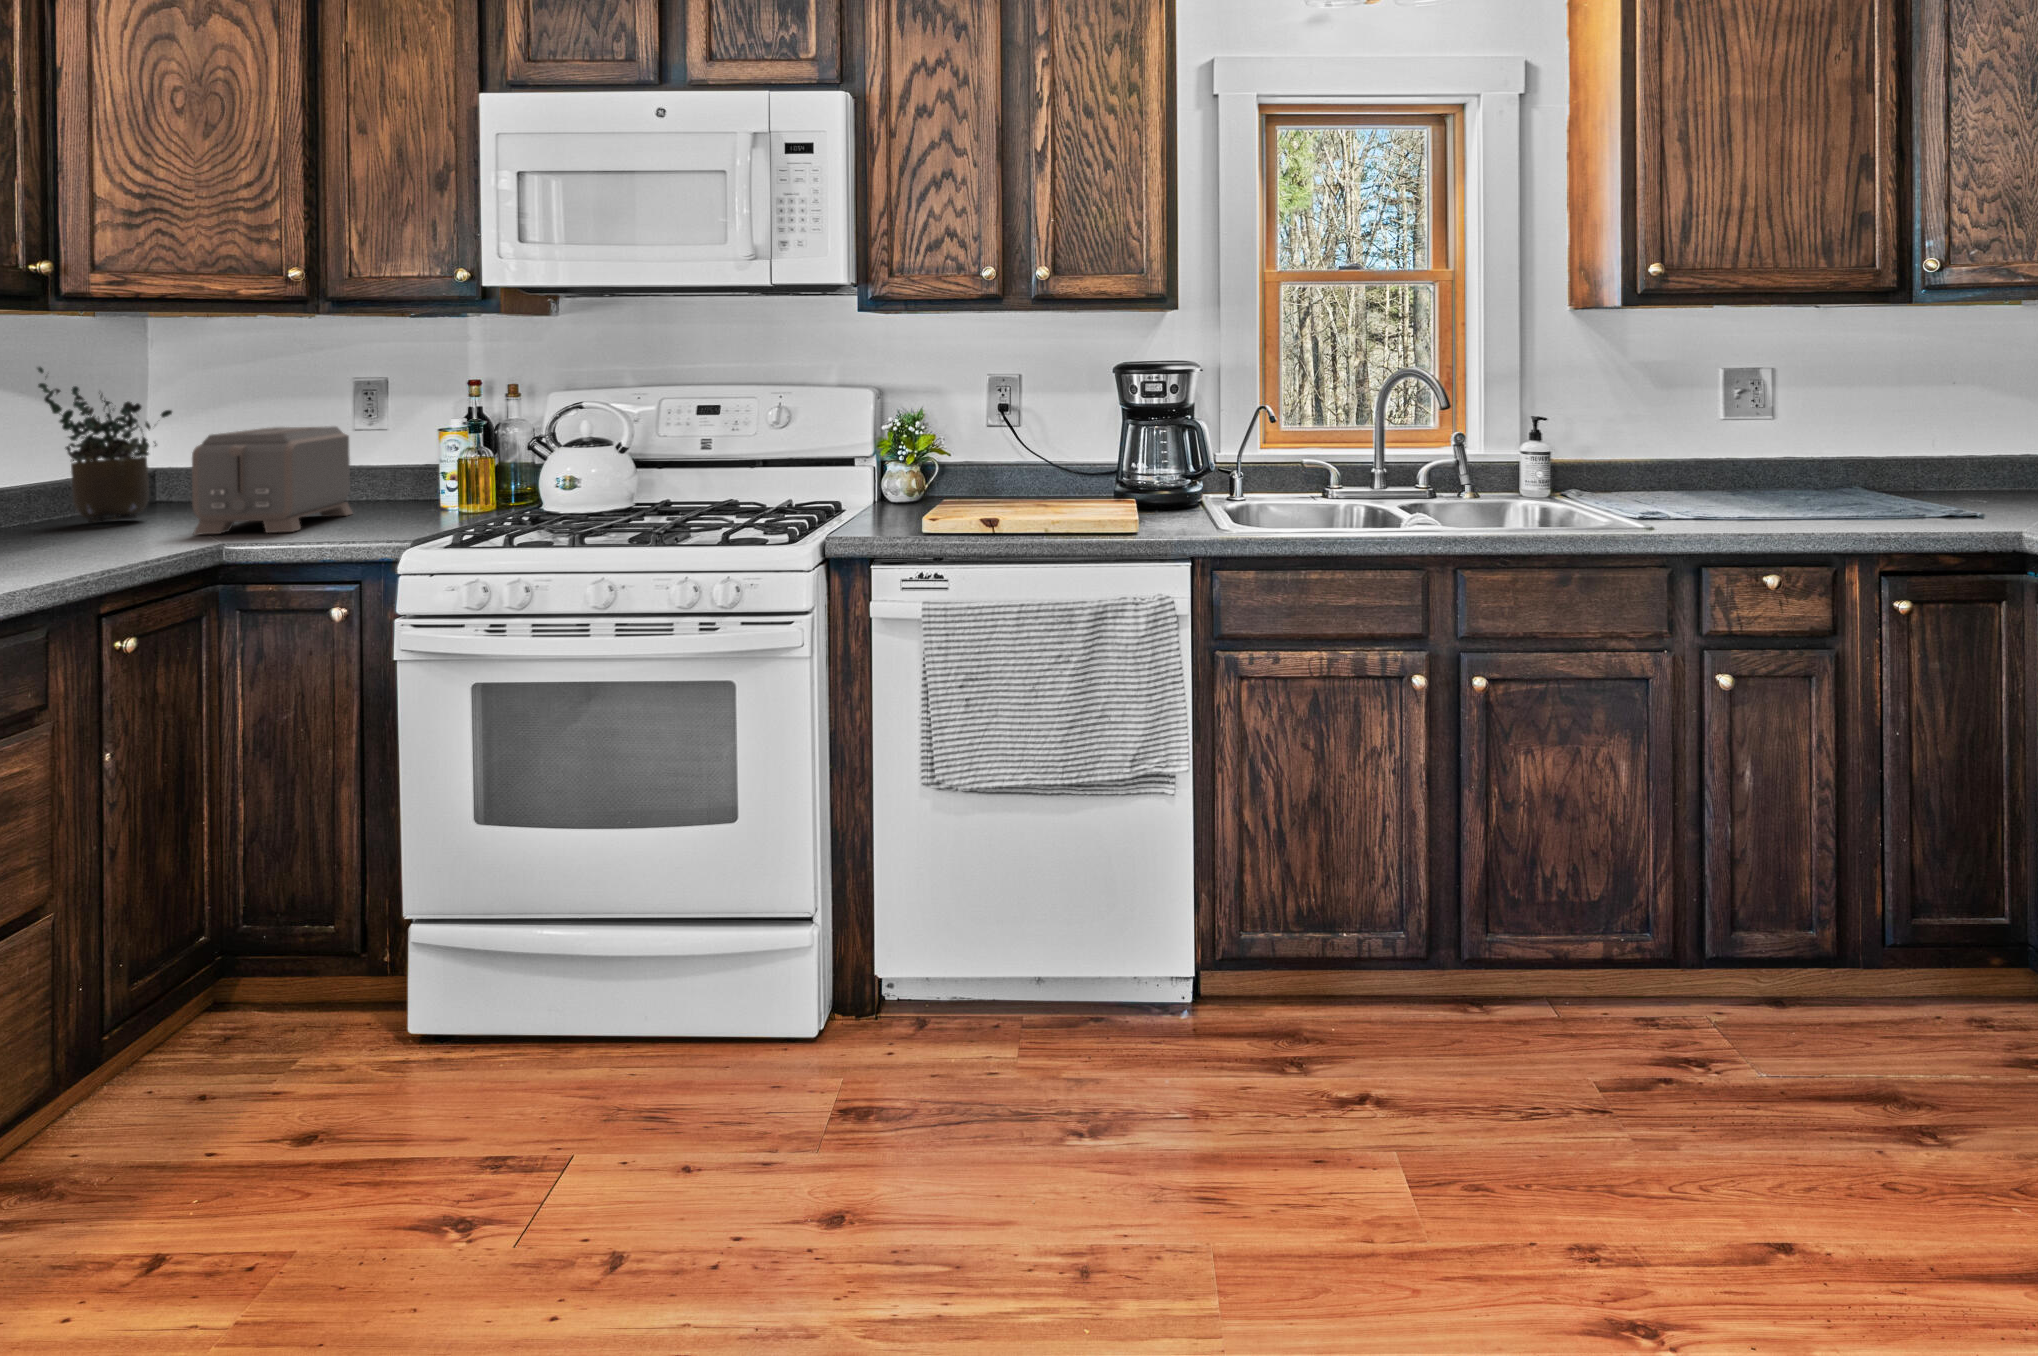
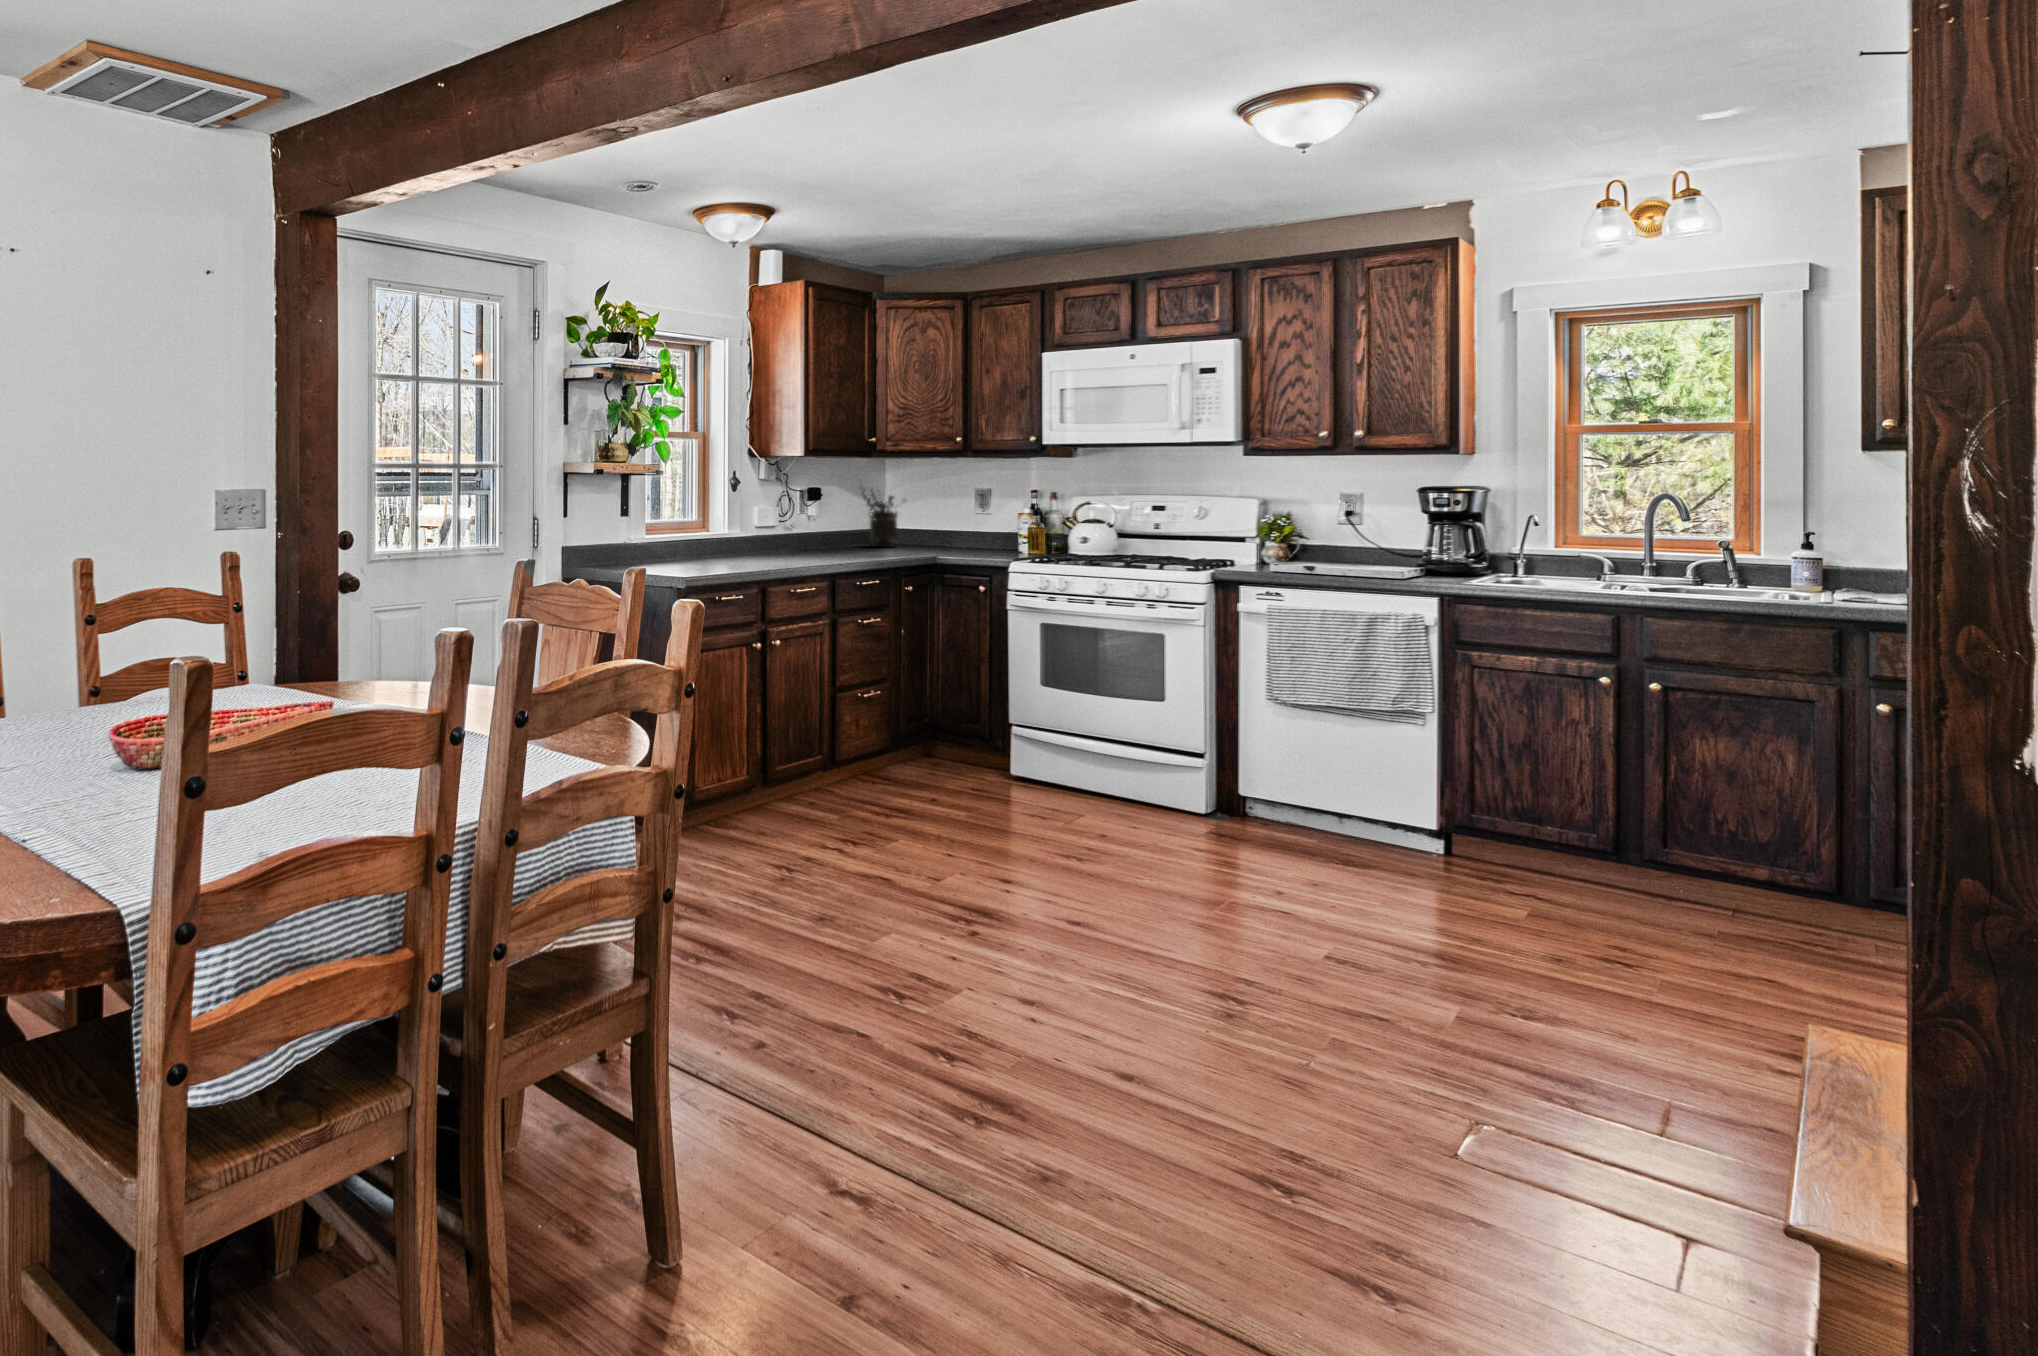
toaster: present [192,426,352,535] -> none [920,508,982,553]

